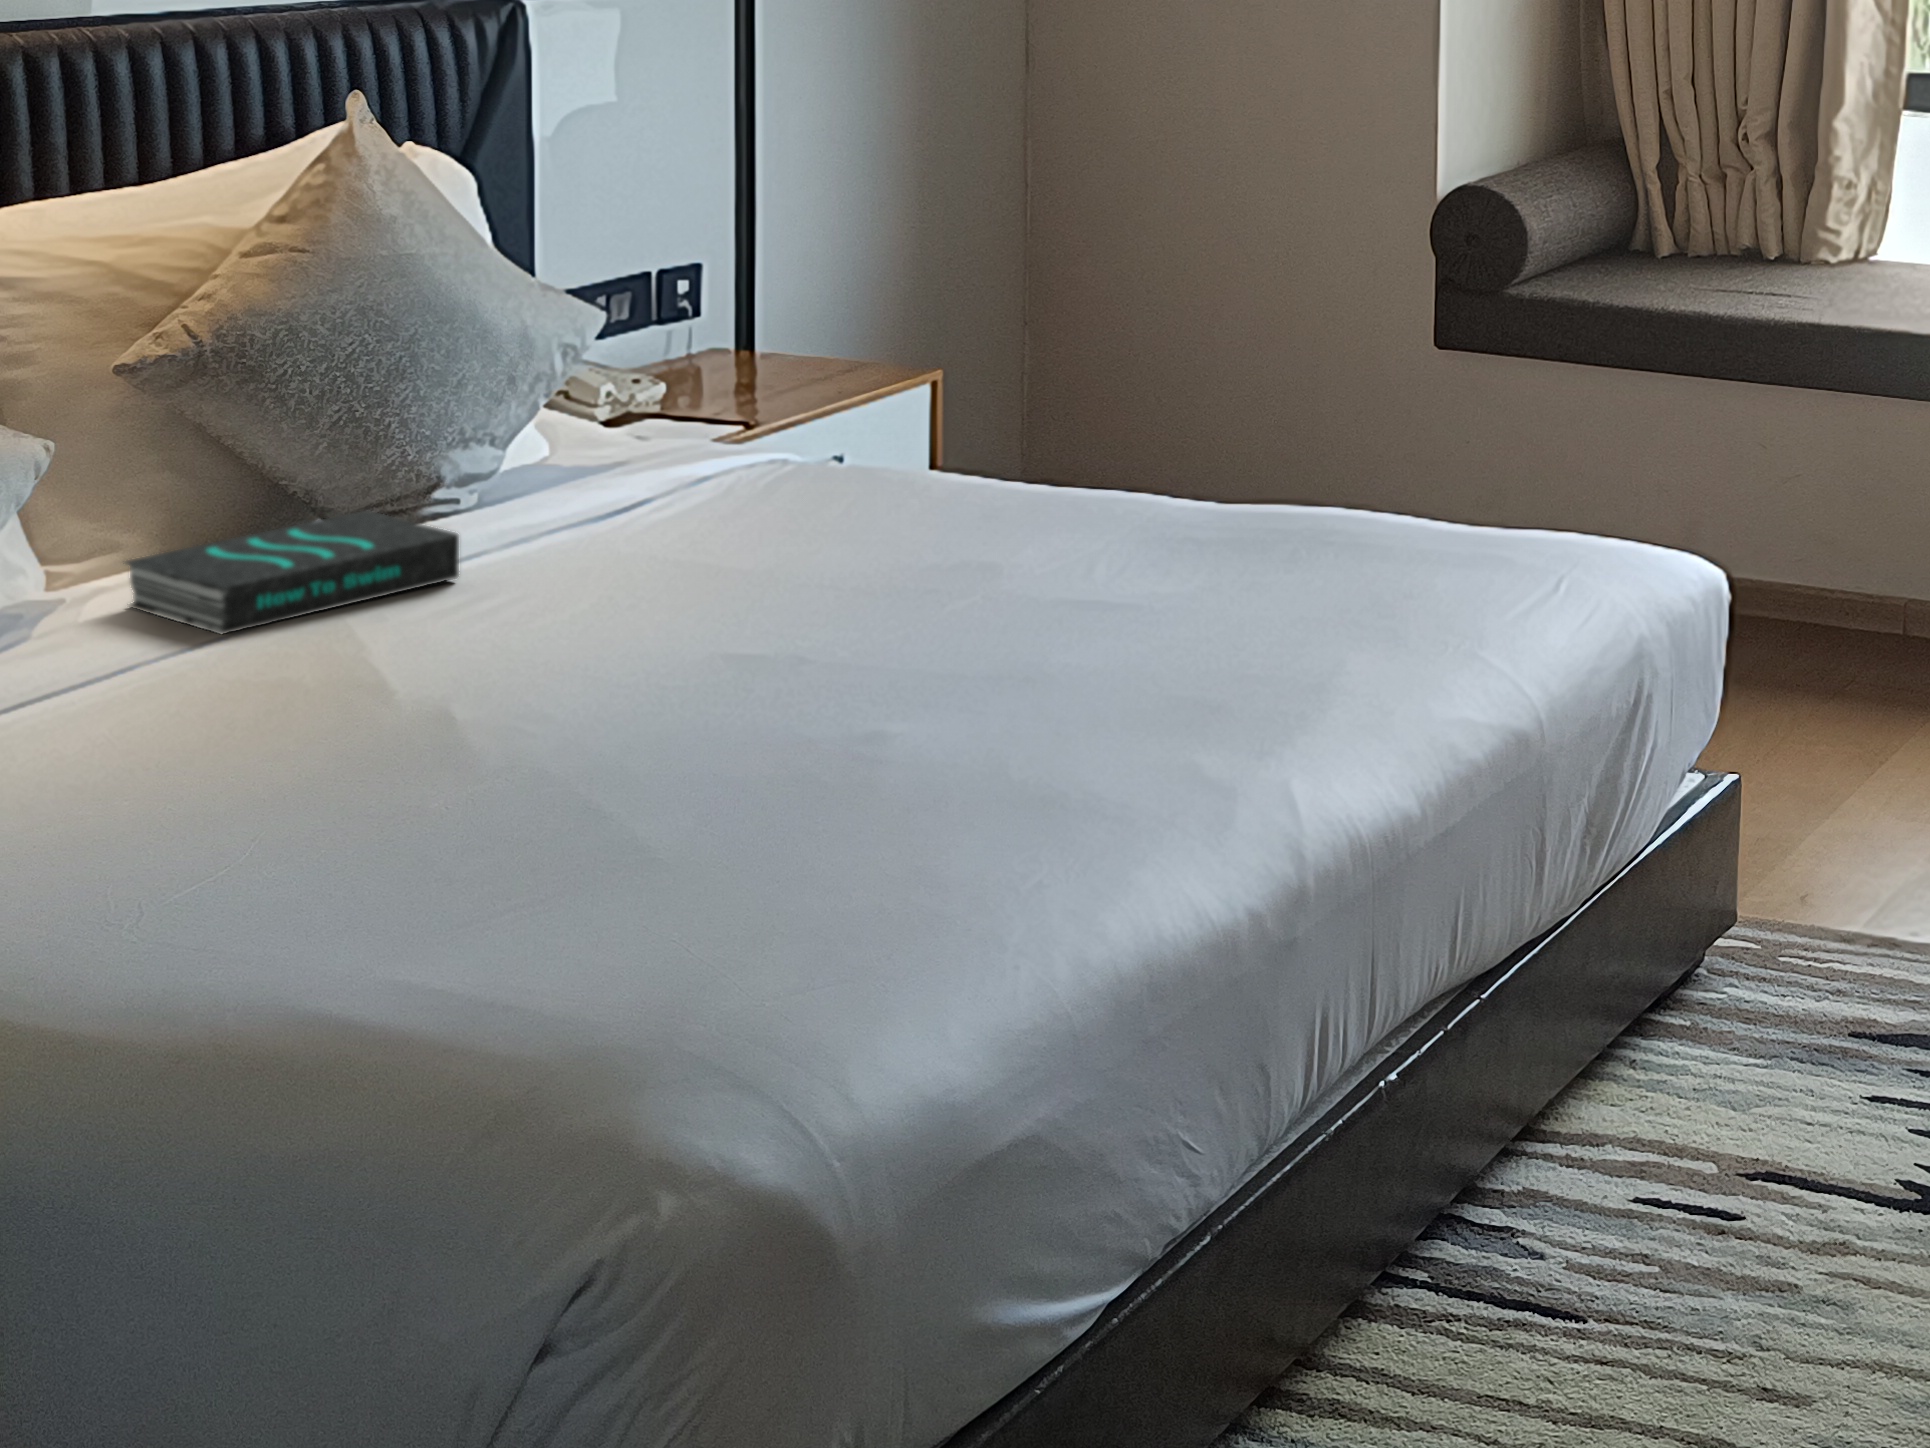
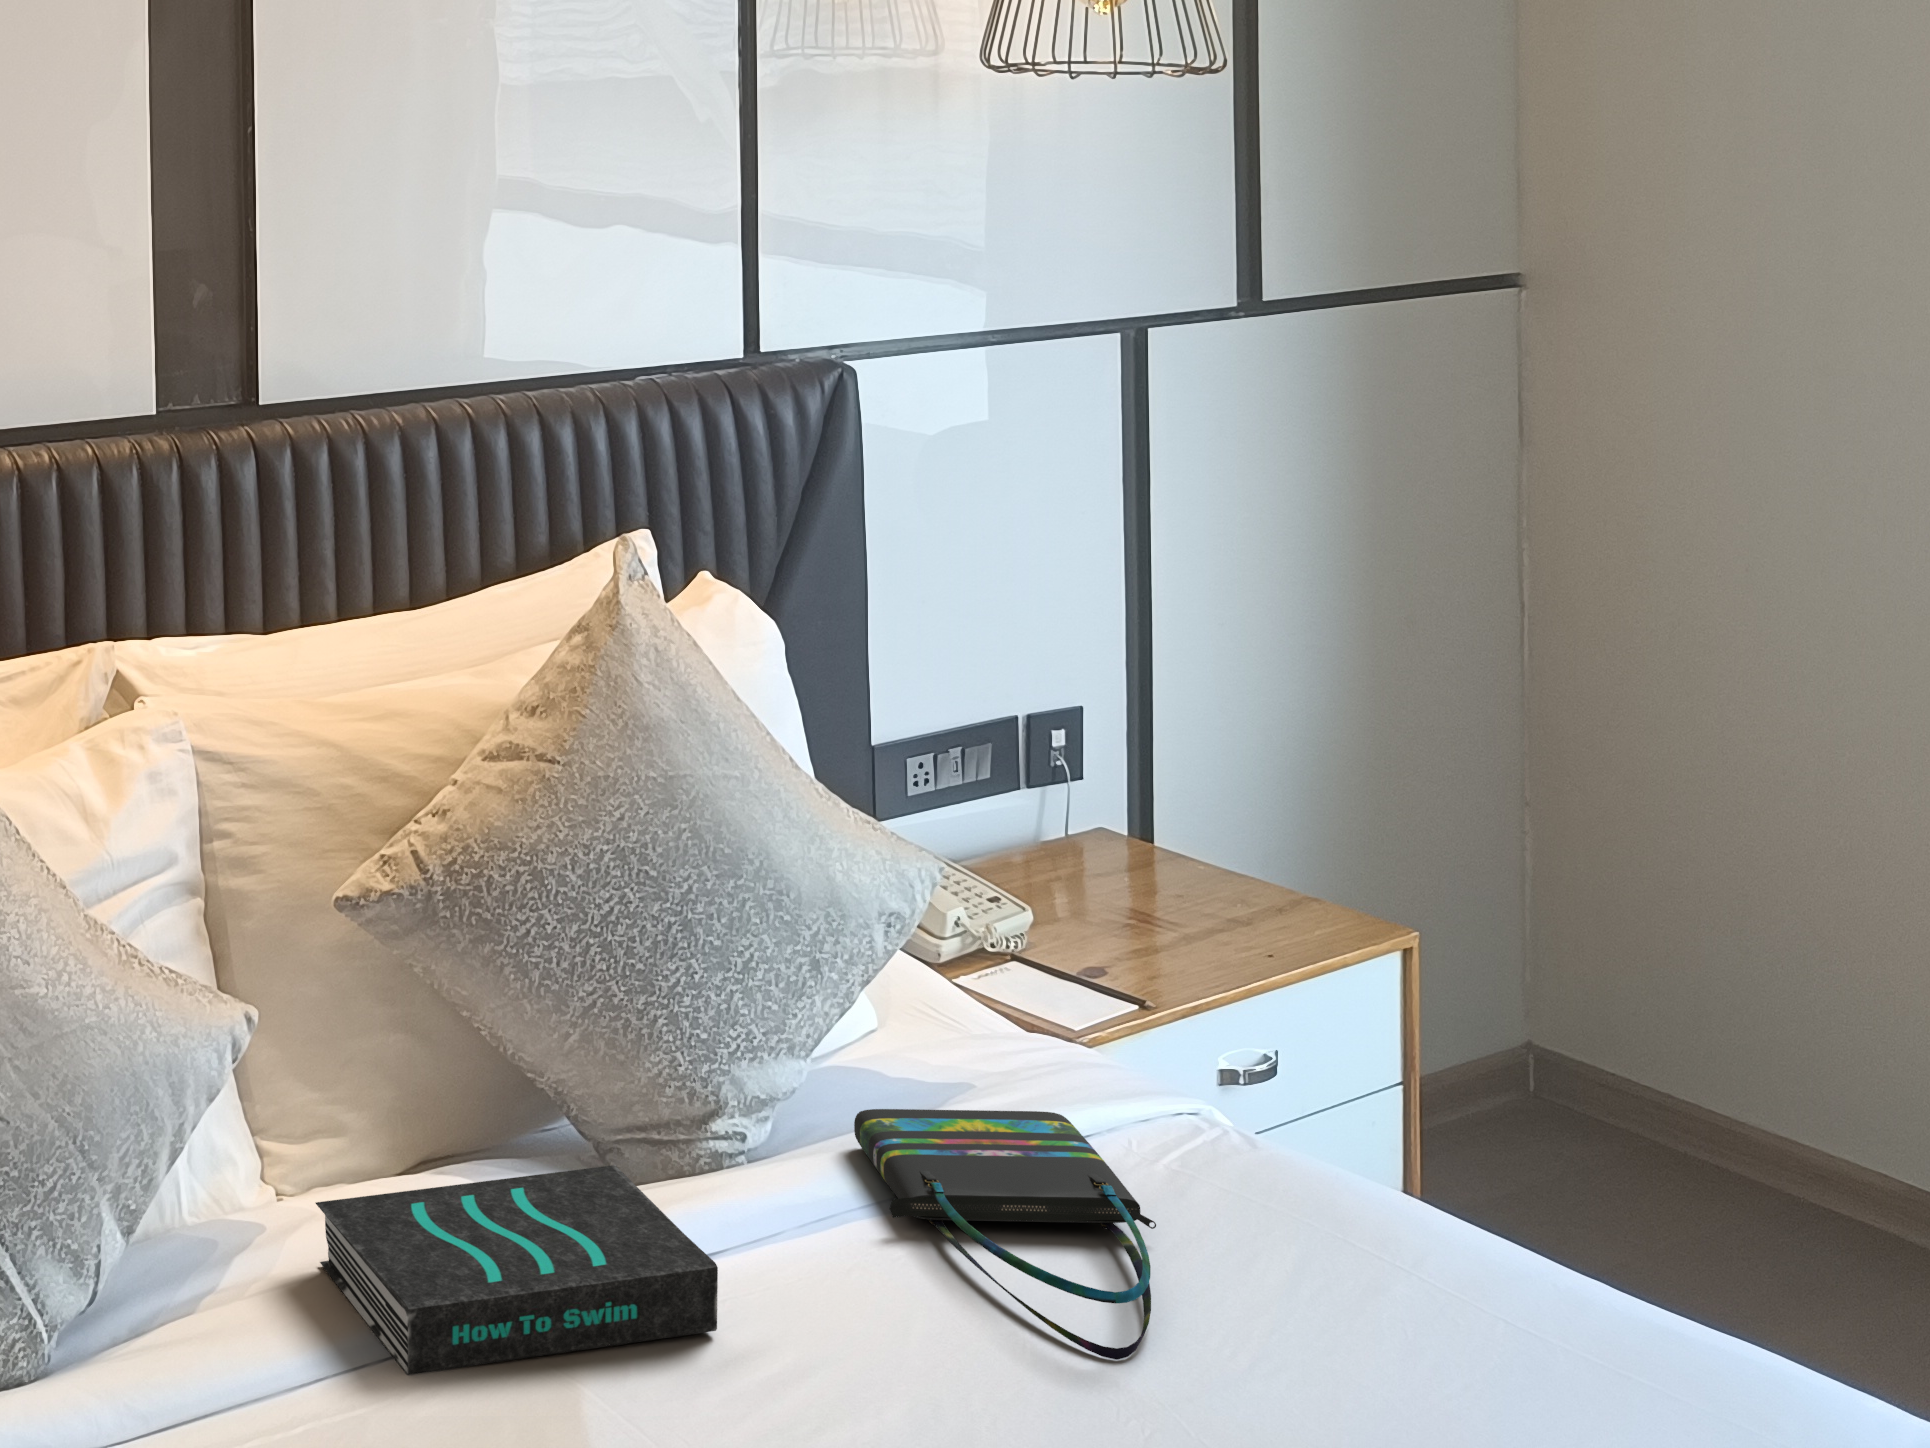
tote bag: none [546,453,759,545] -> present [854,1109,1156,1360]

